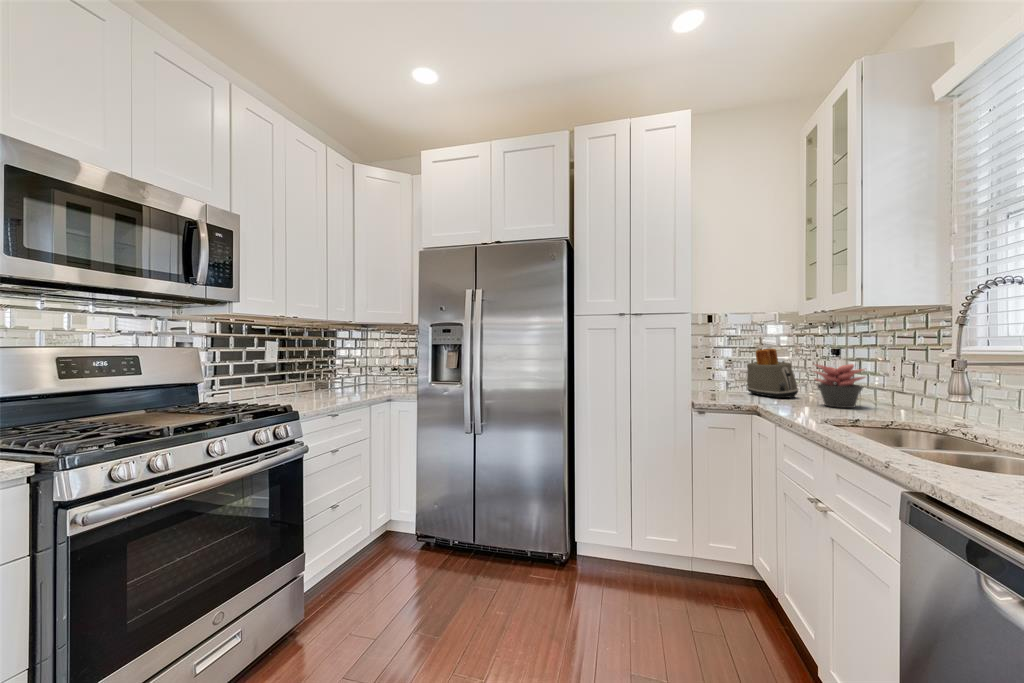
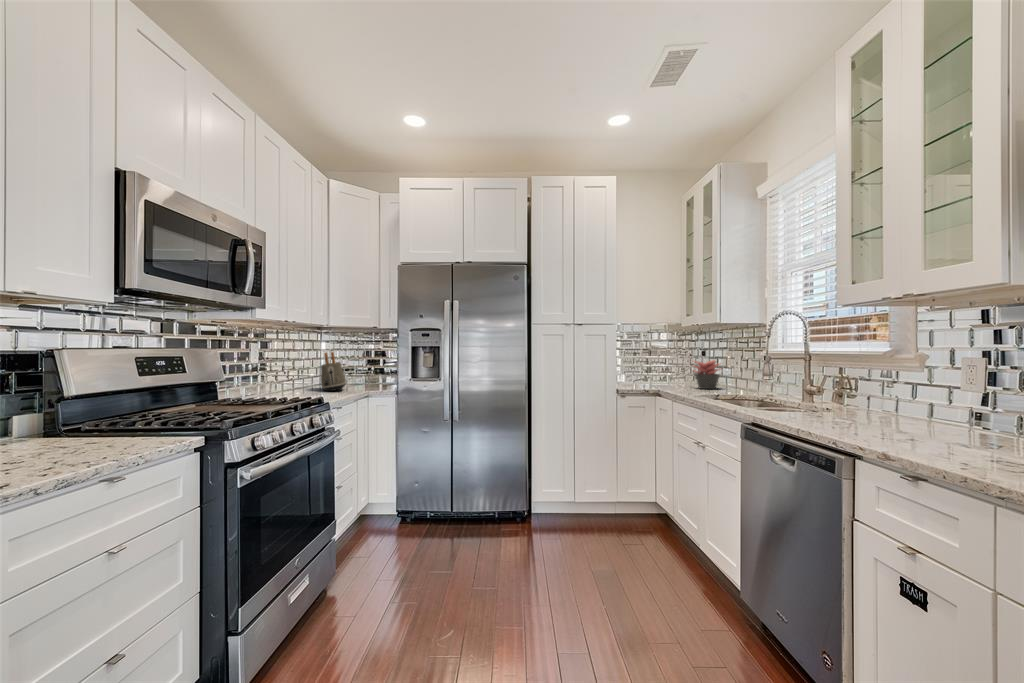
toaster: present [747,349,798,398] -> present [321,352,346,391]

